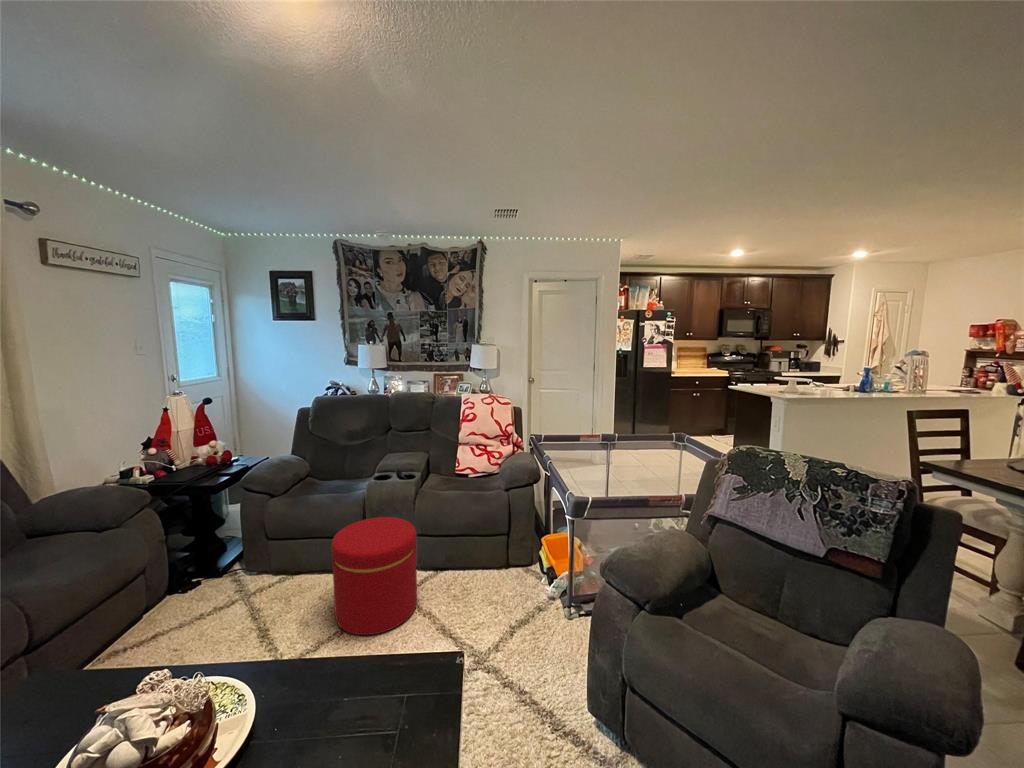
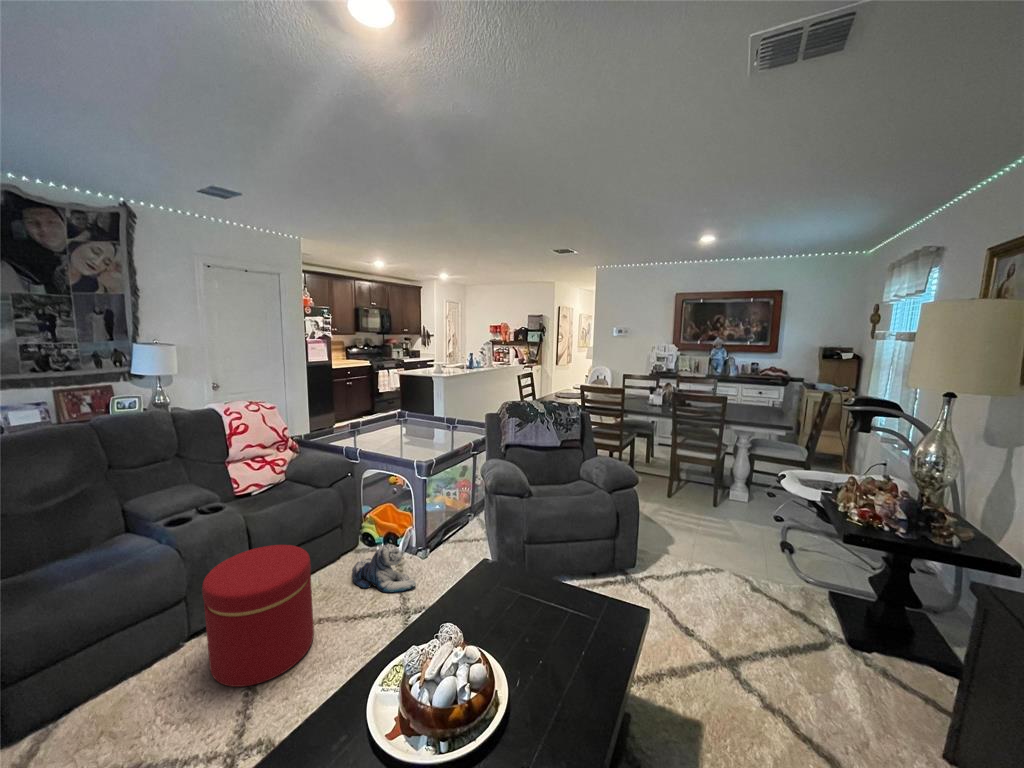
plush toy: none [481,575,524,643] -> present [352,544,415,593]

